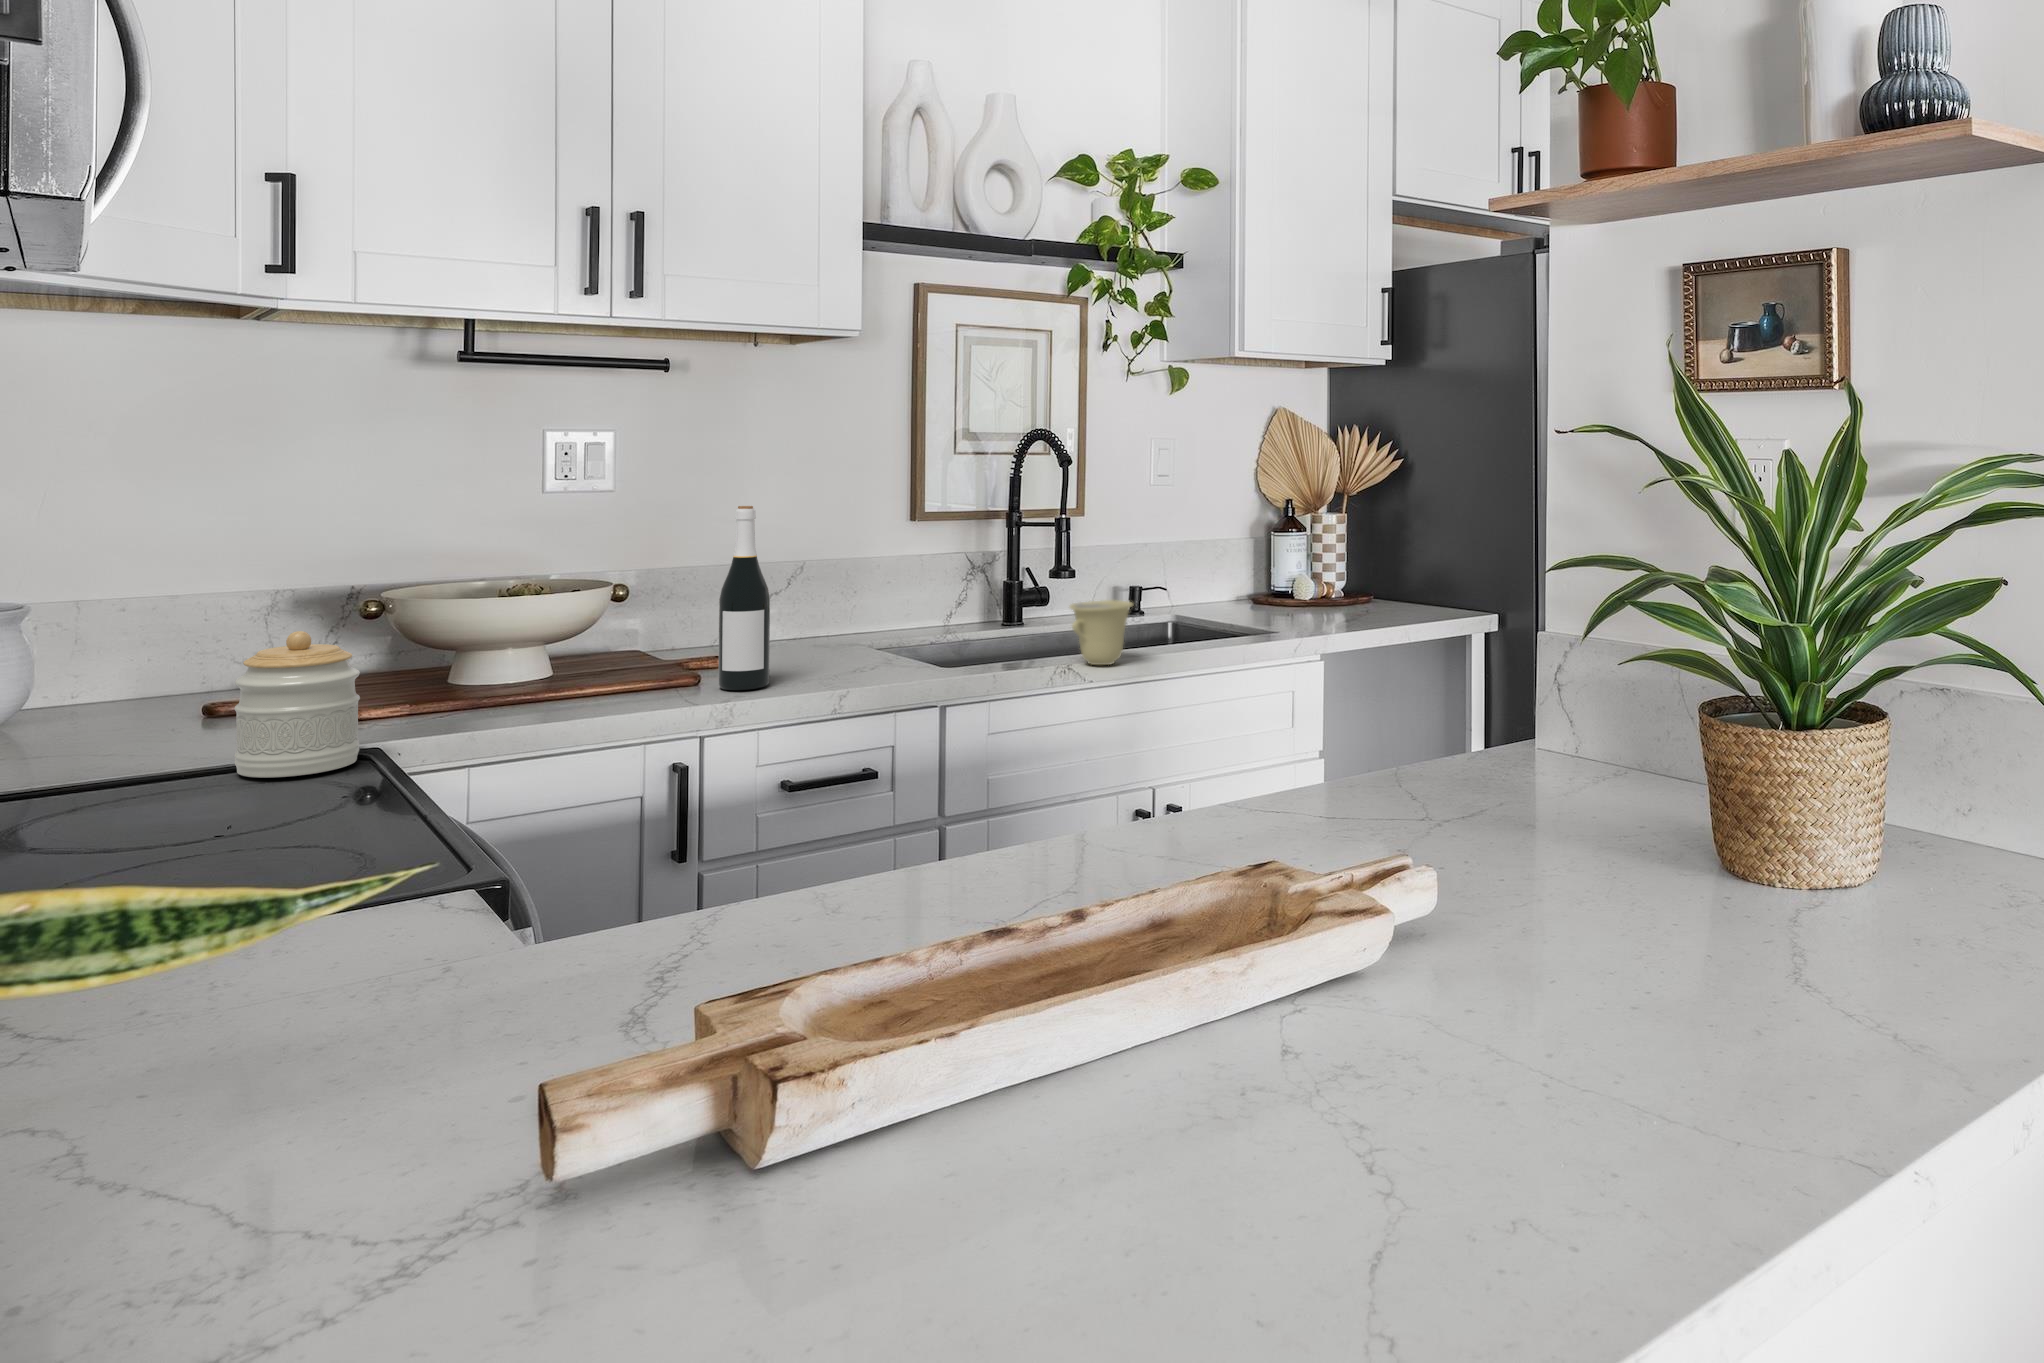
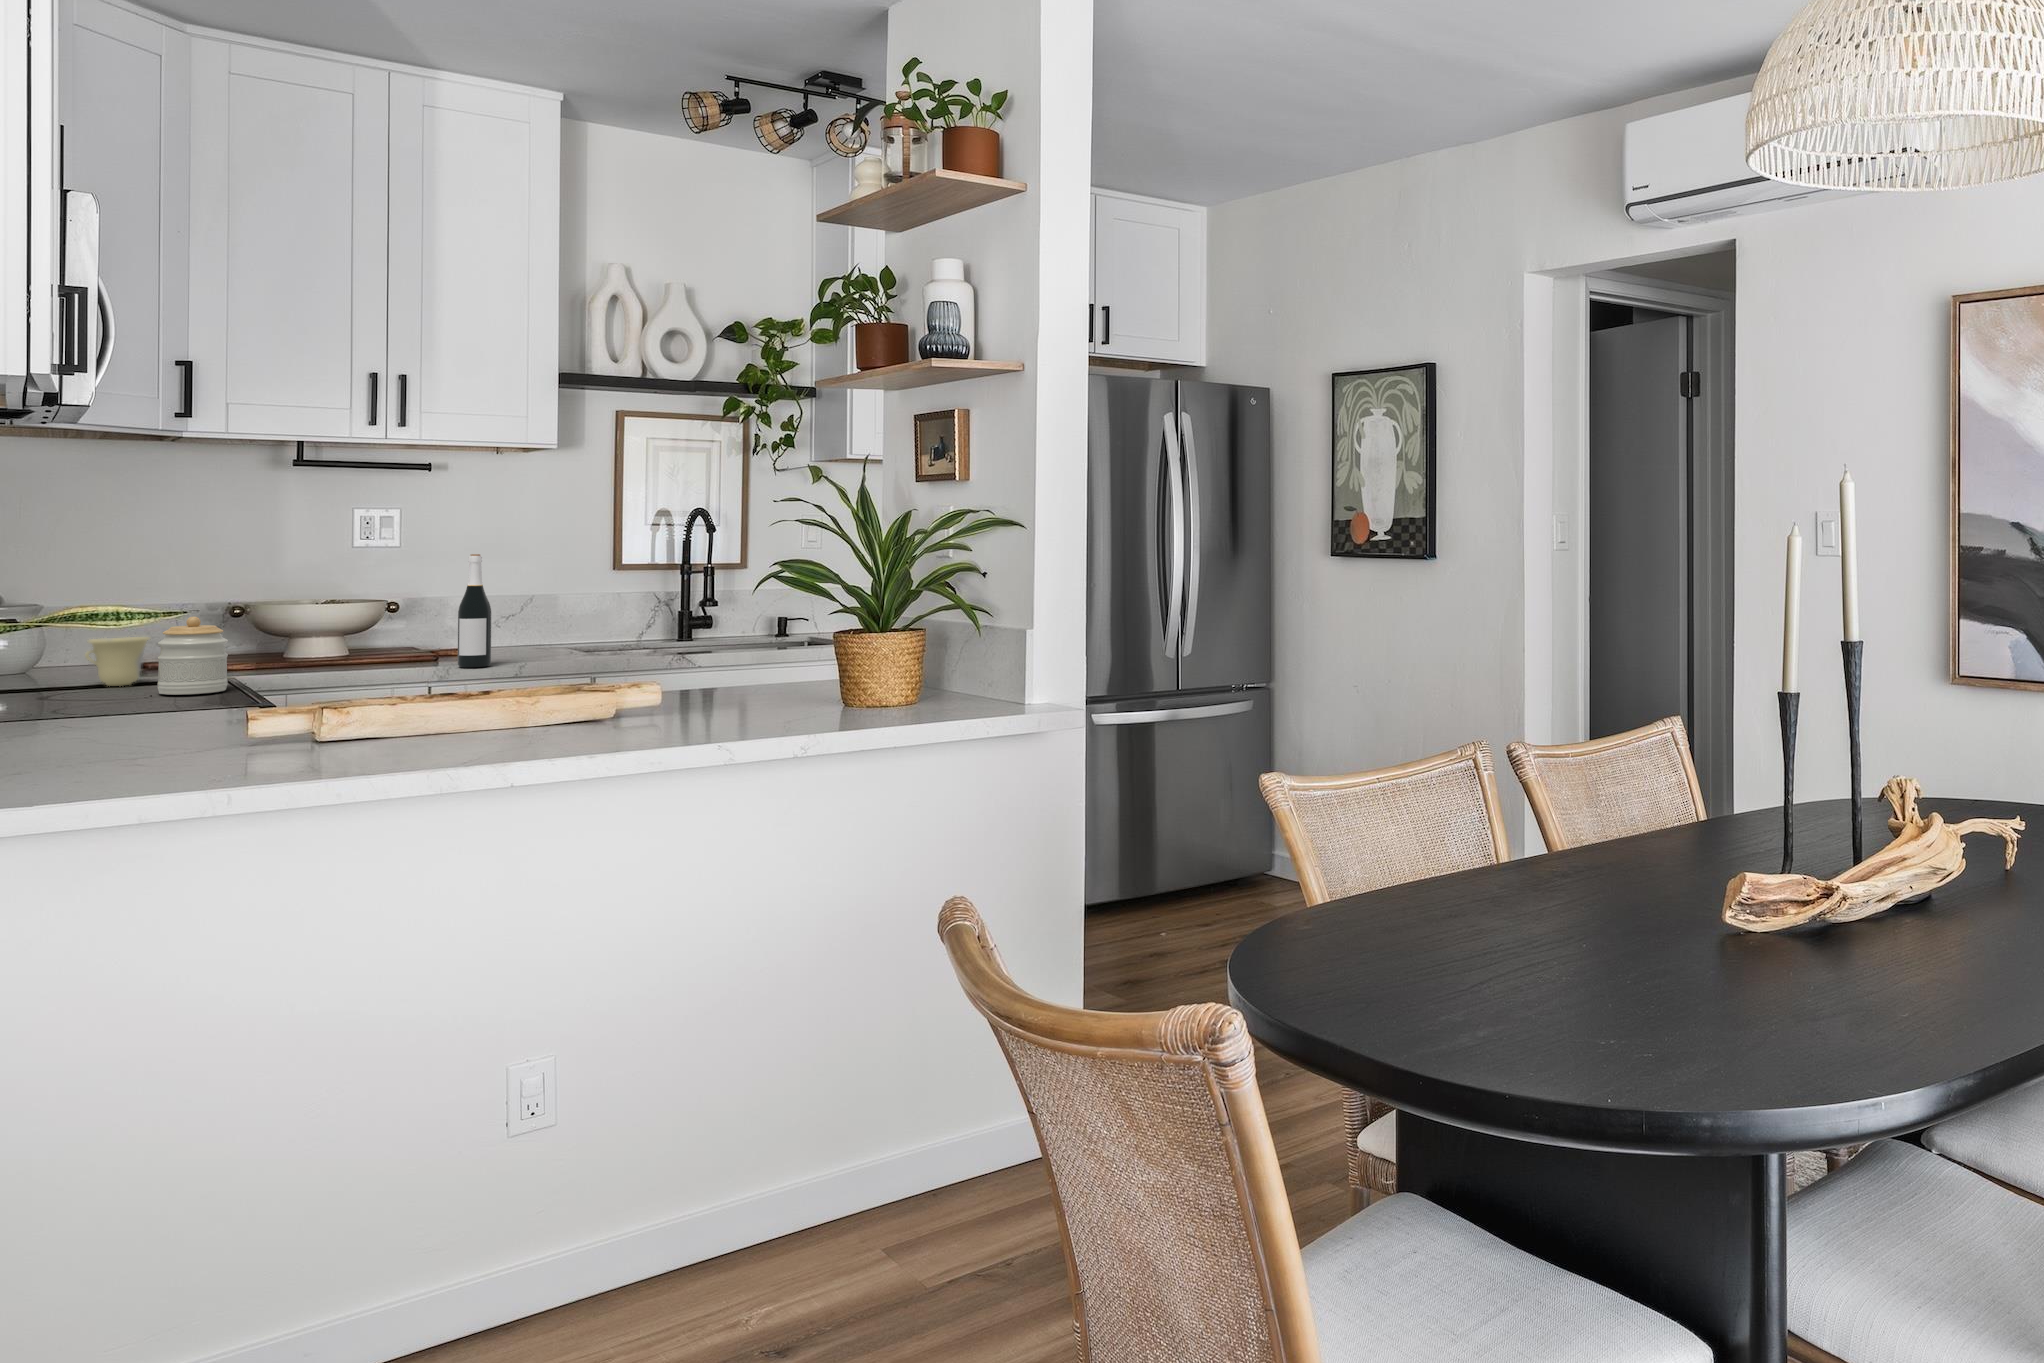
cup: present [1070,600,1133,665] -> present [85,637,149,686]

